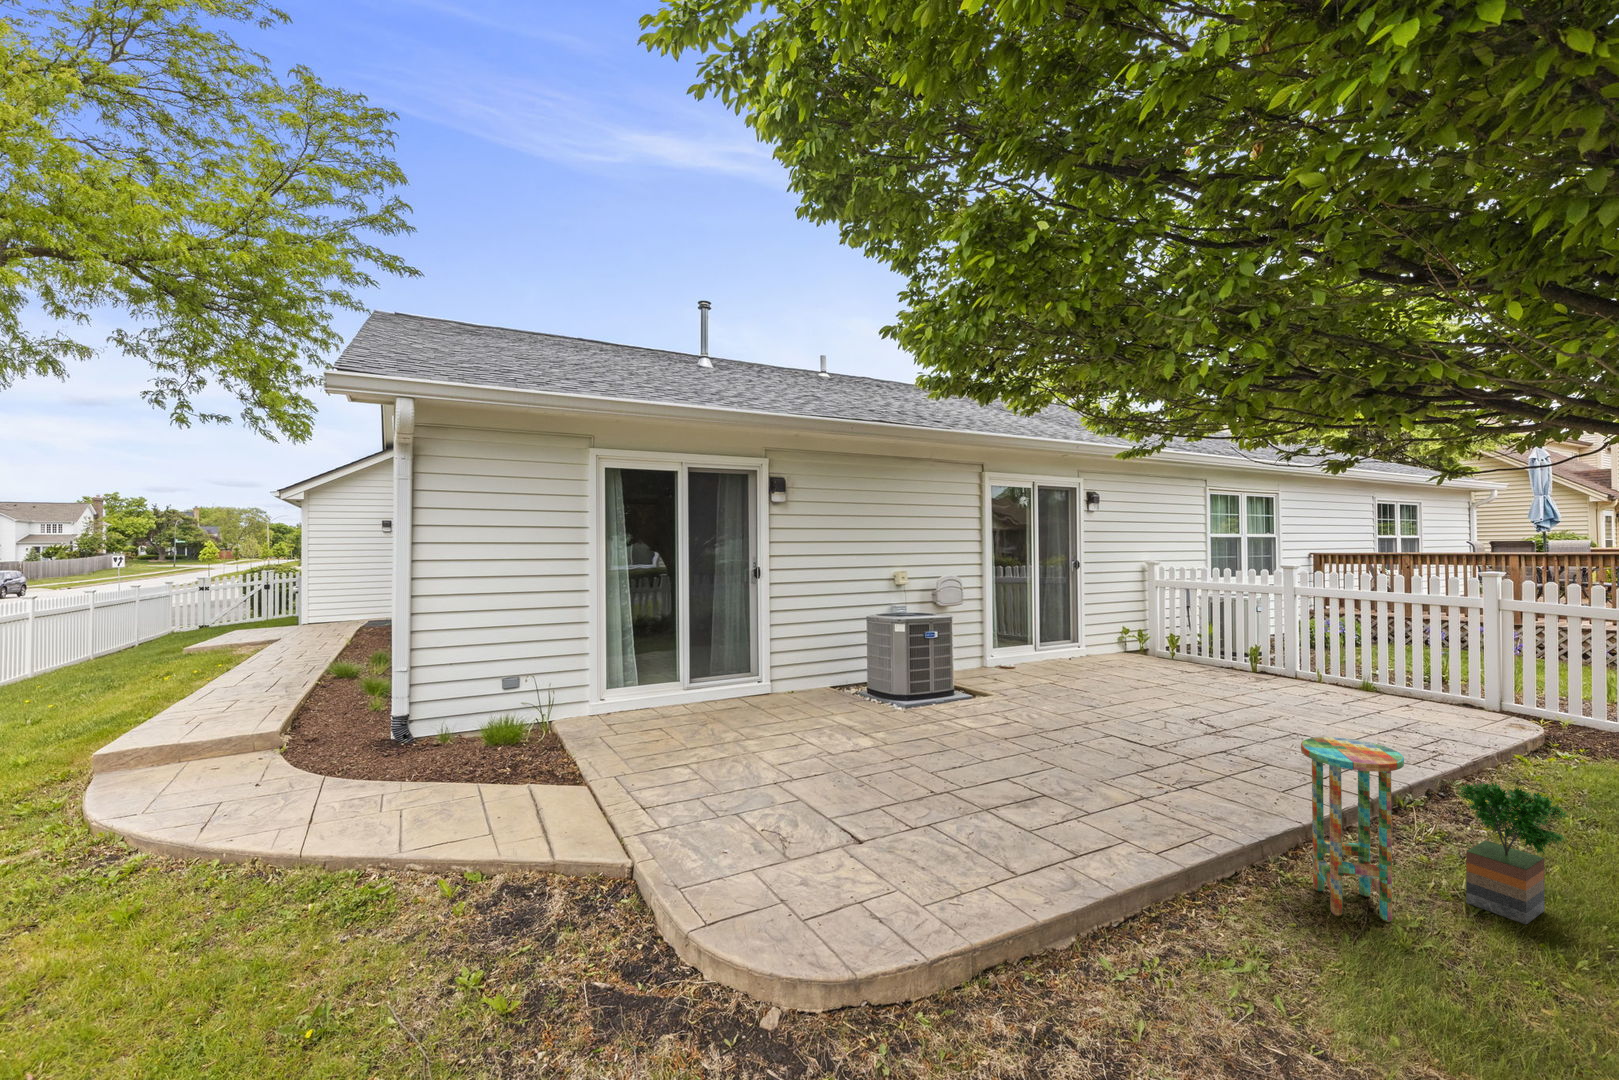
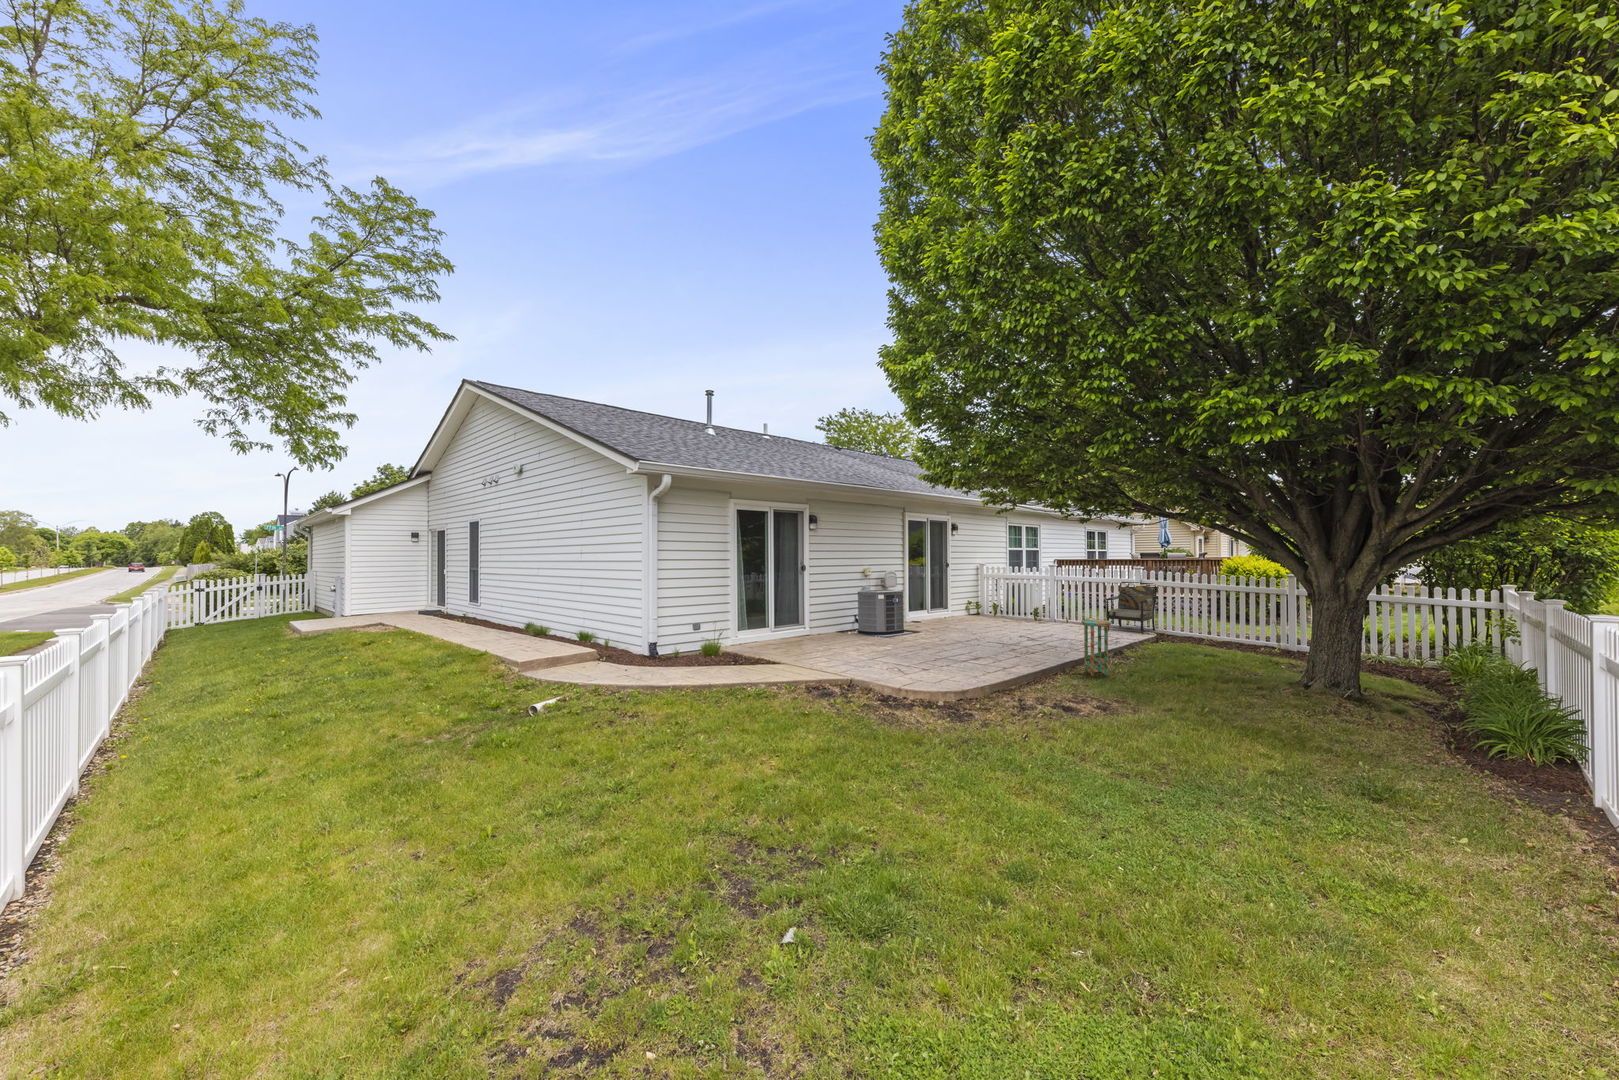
armchair: none [1406,604,1547,729] -> present [1106,582,1157,634]
potted tree: present [1458,782,1567,924] -> none [1125,631,1154,674]

